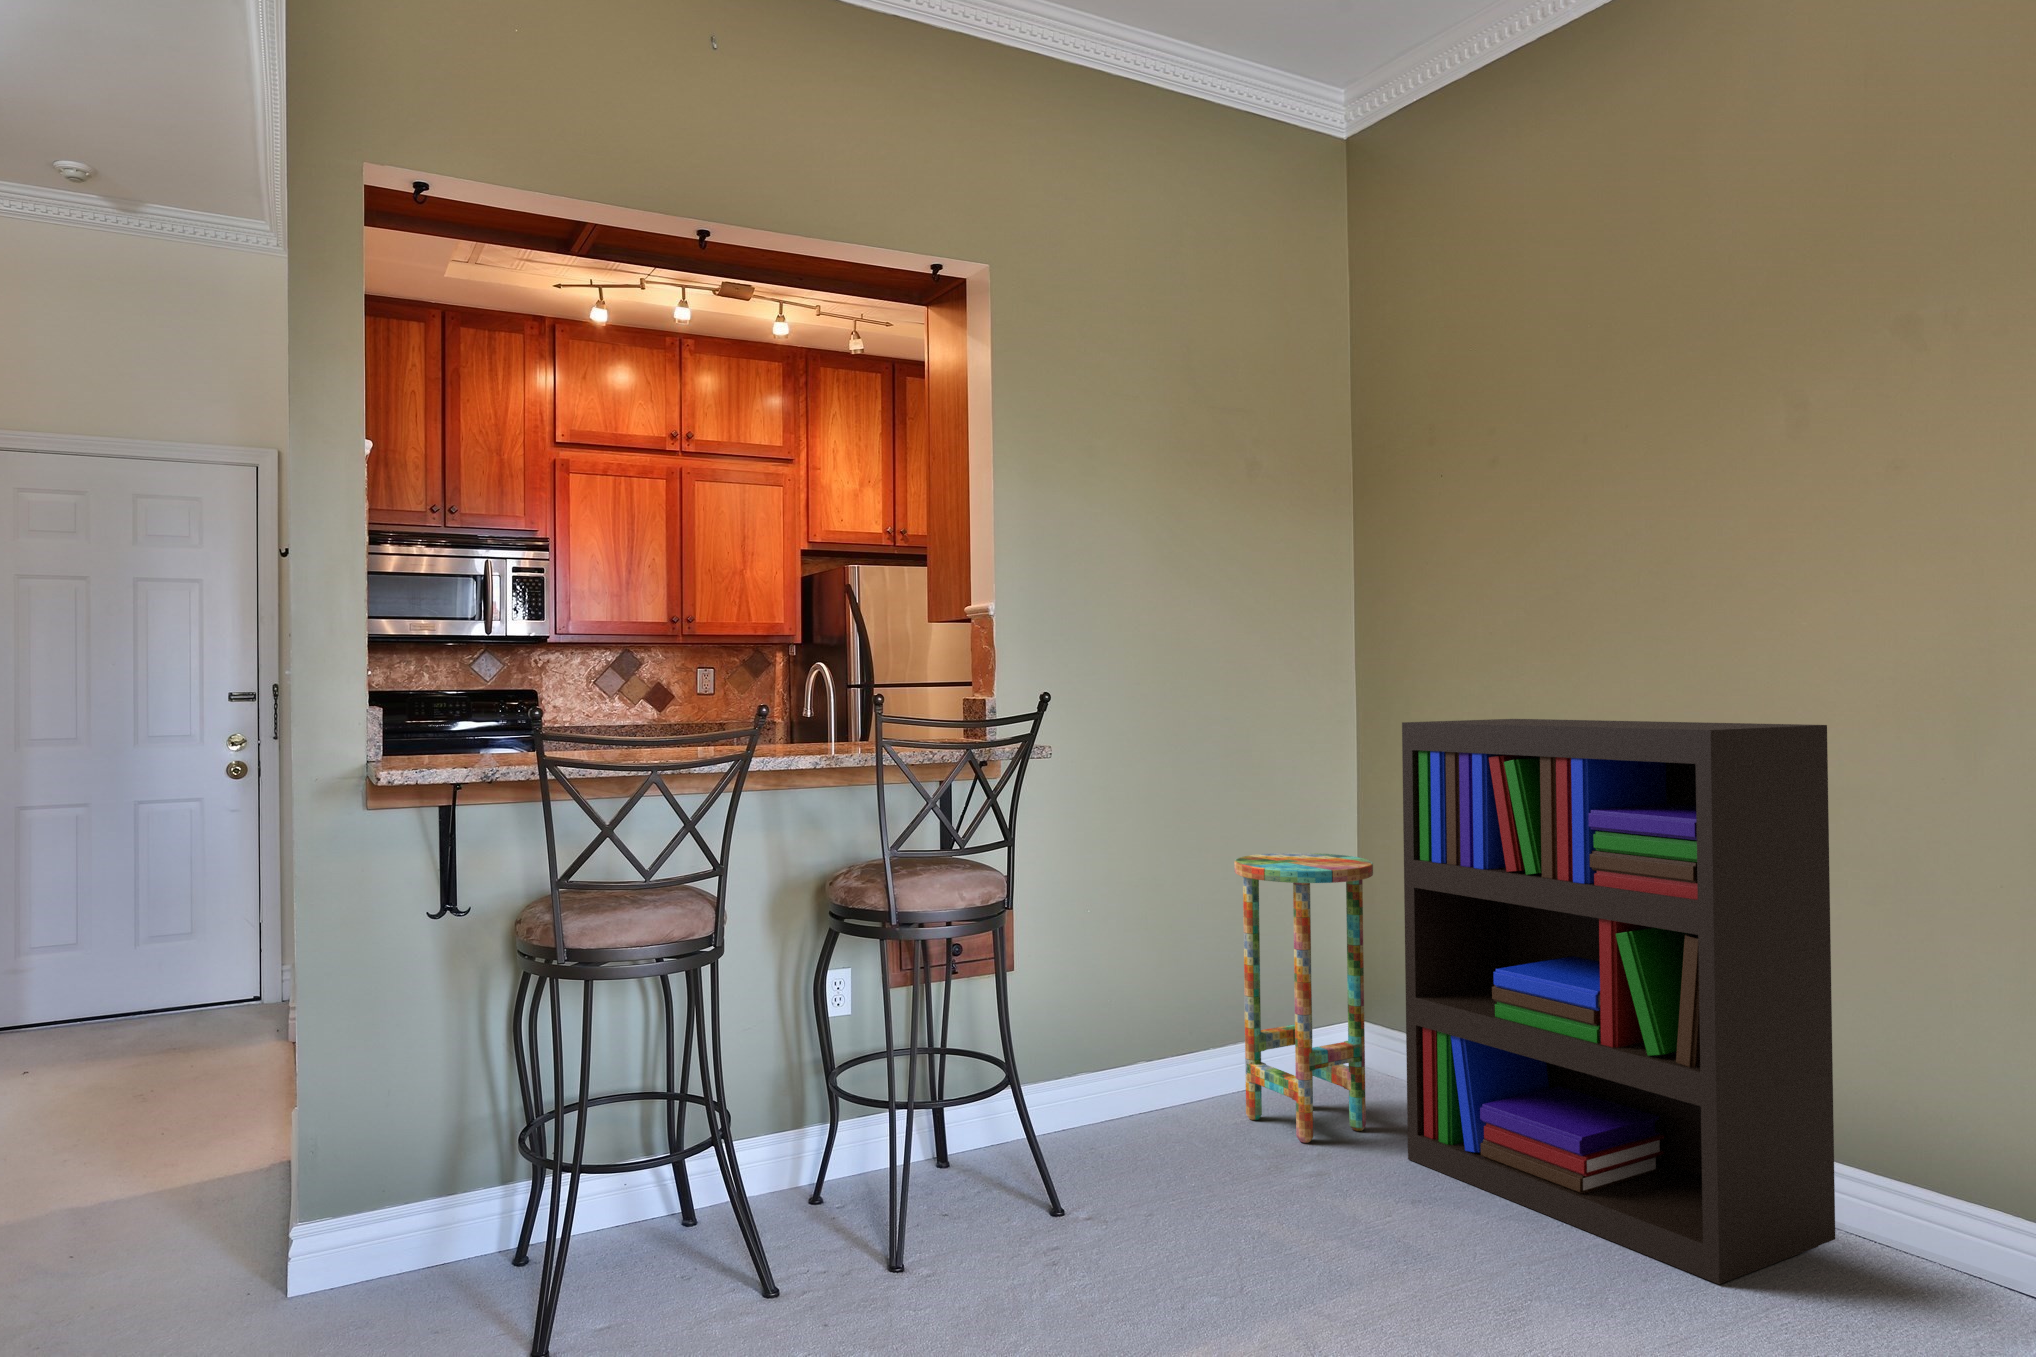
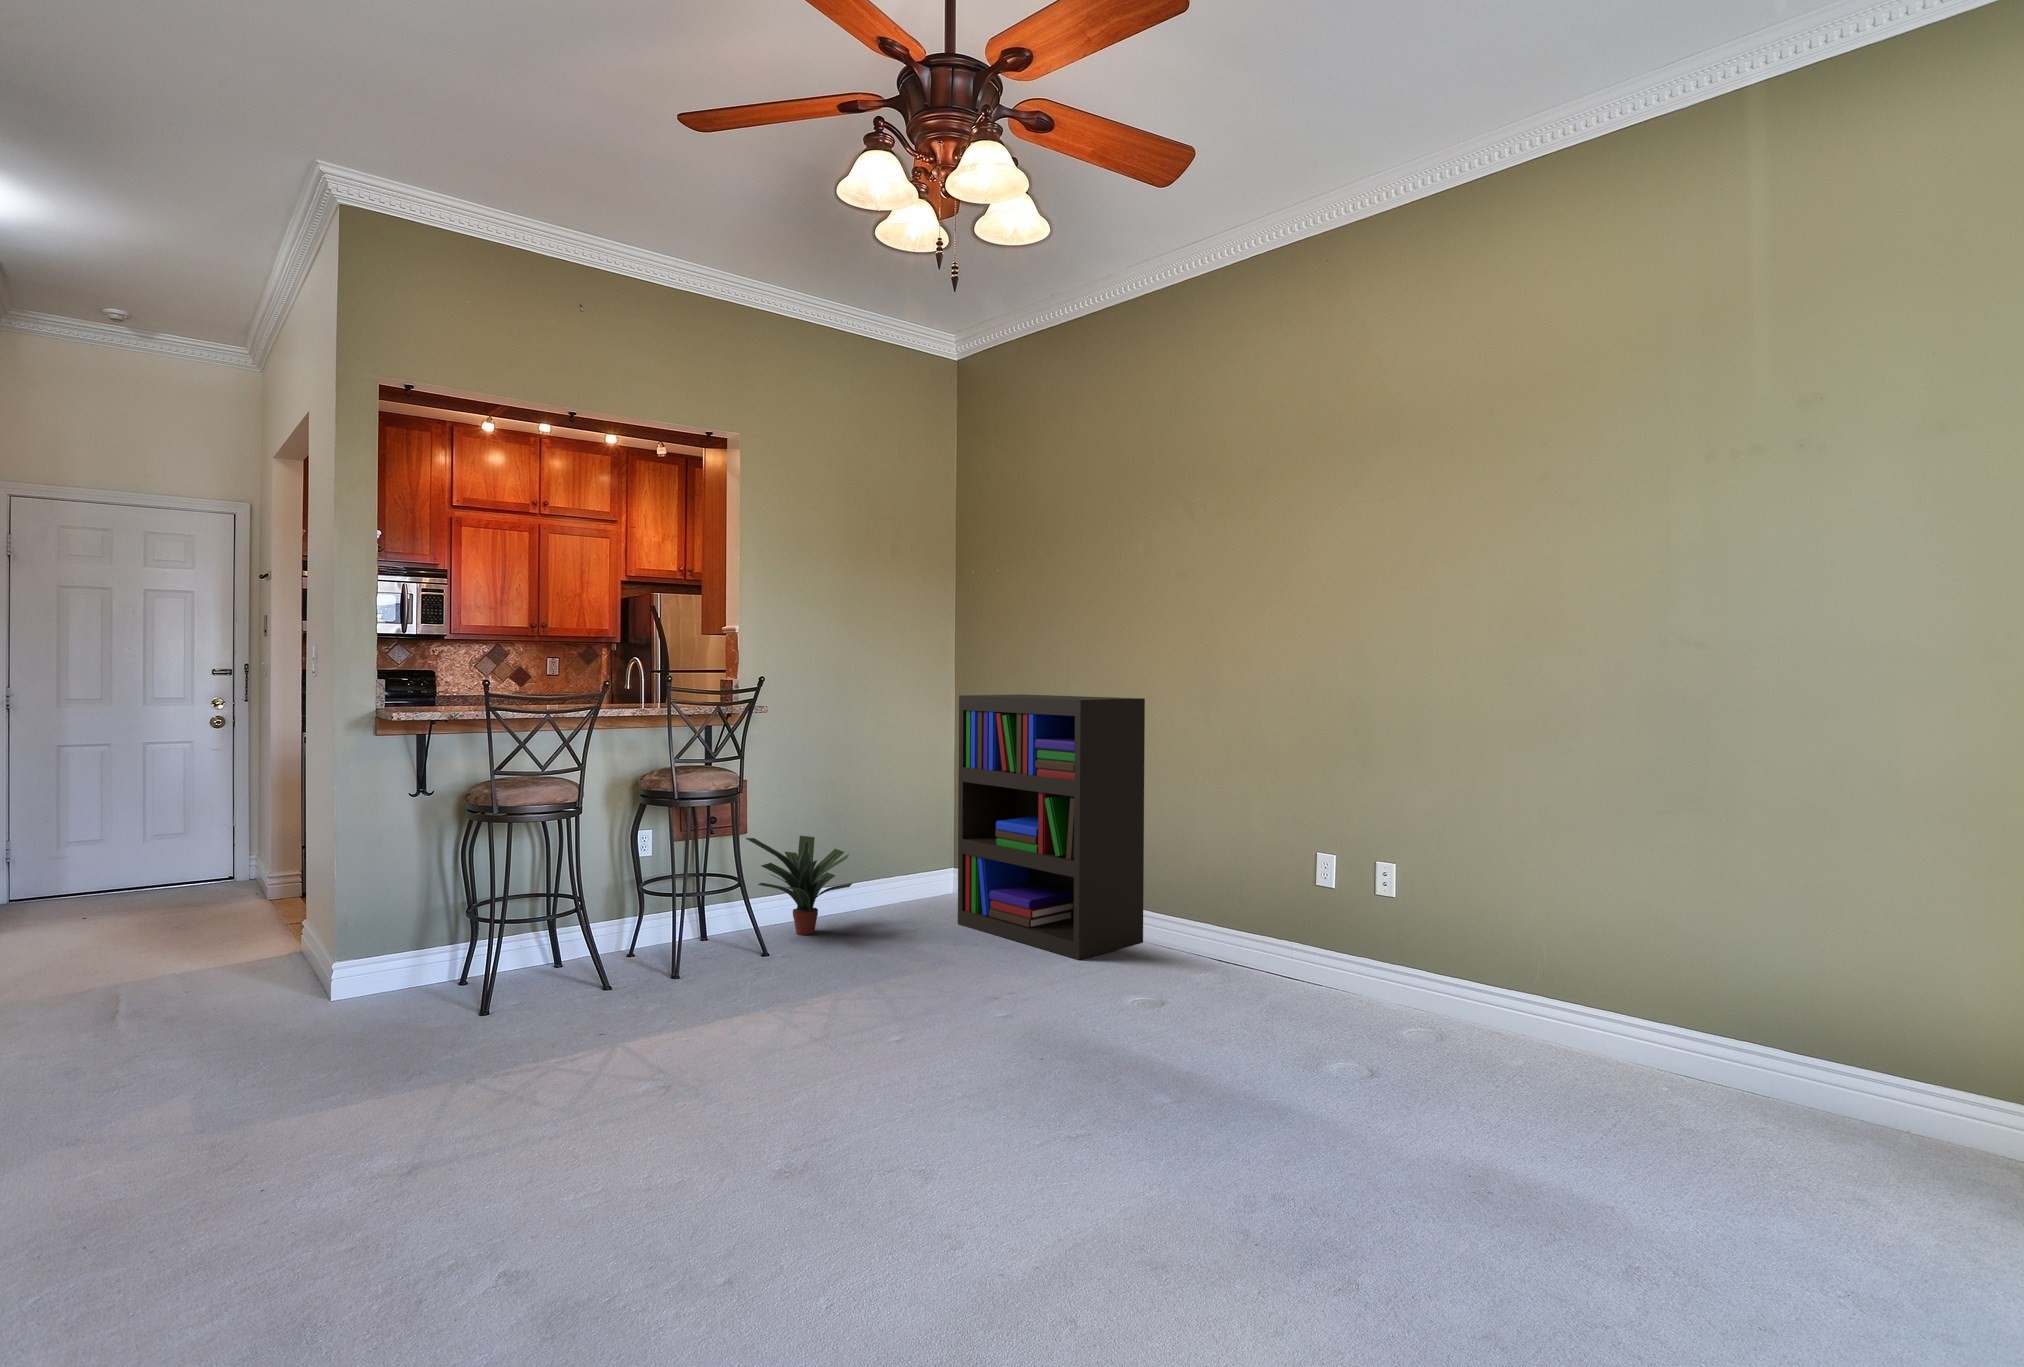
side table: present [1234,853,1373,1143] -> none [875,767,948,920]
potted plant: none [1013,981,1212,1172] -> present [746,836,852,935]

